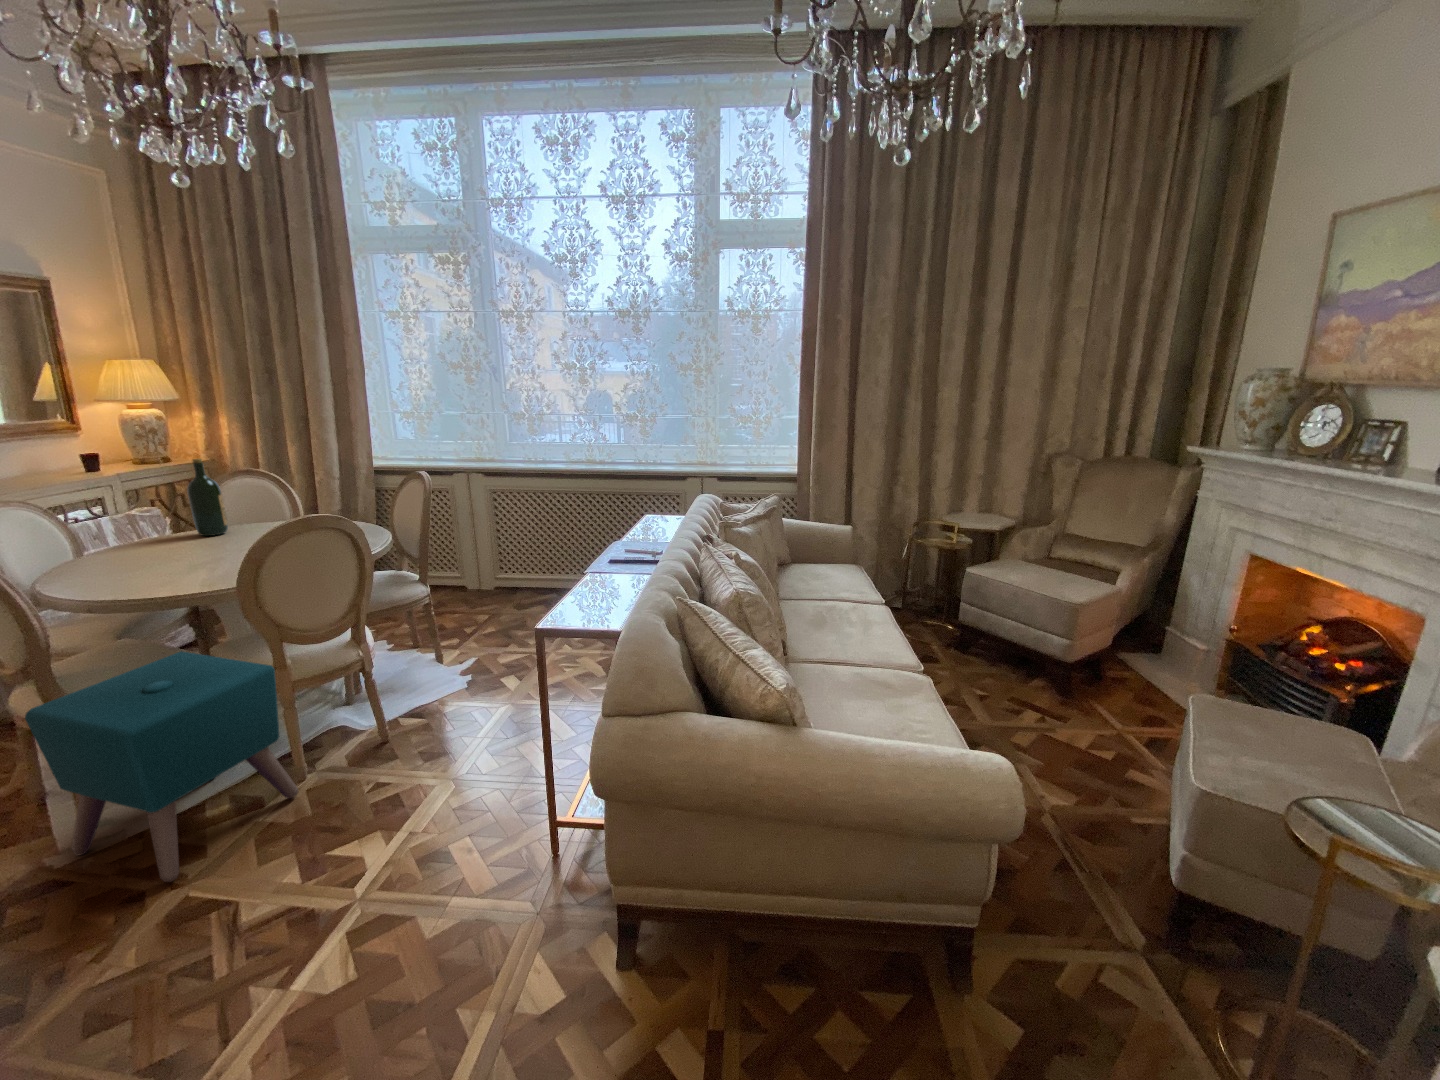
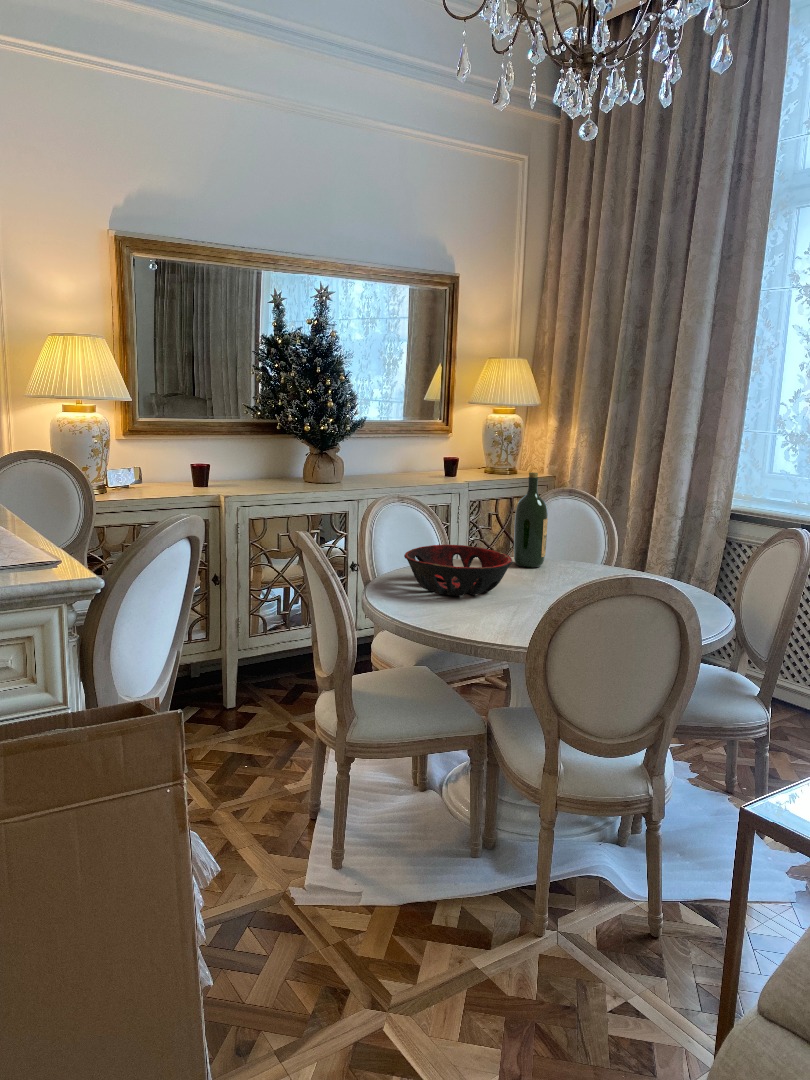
decorative bowl: none [76,527,200,572] -> present [404,545,512,596]
ottoman: present [25,652,298,882] -> none [312,705,541,1002]

